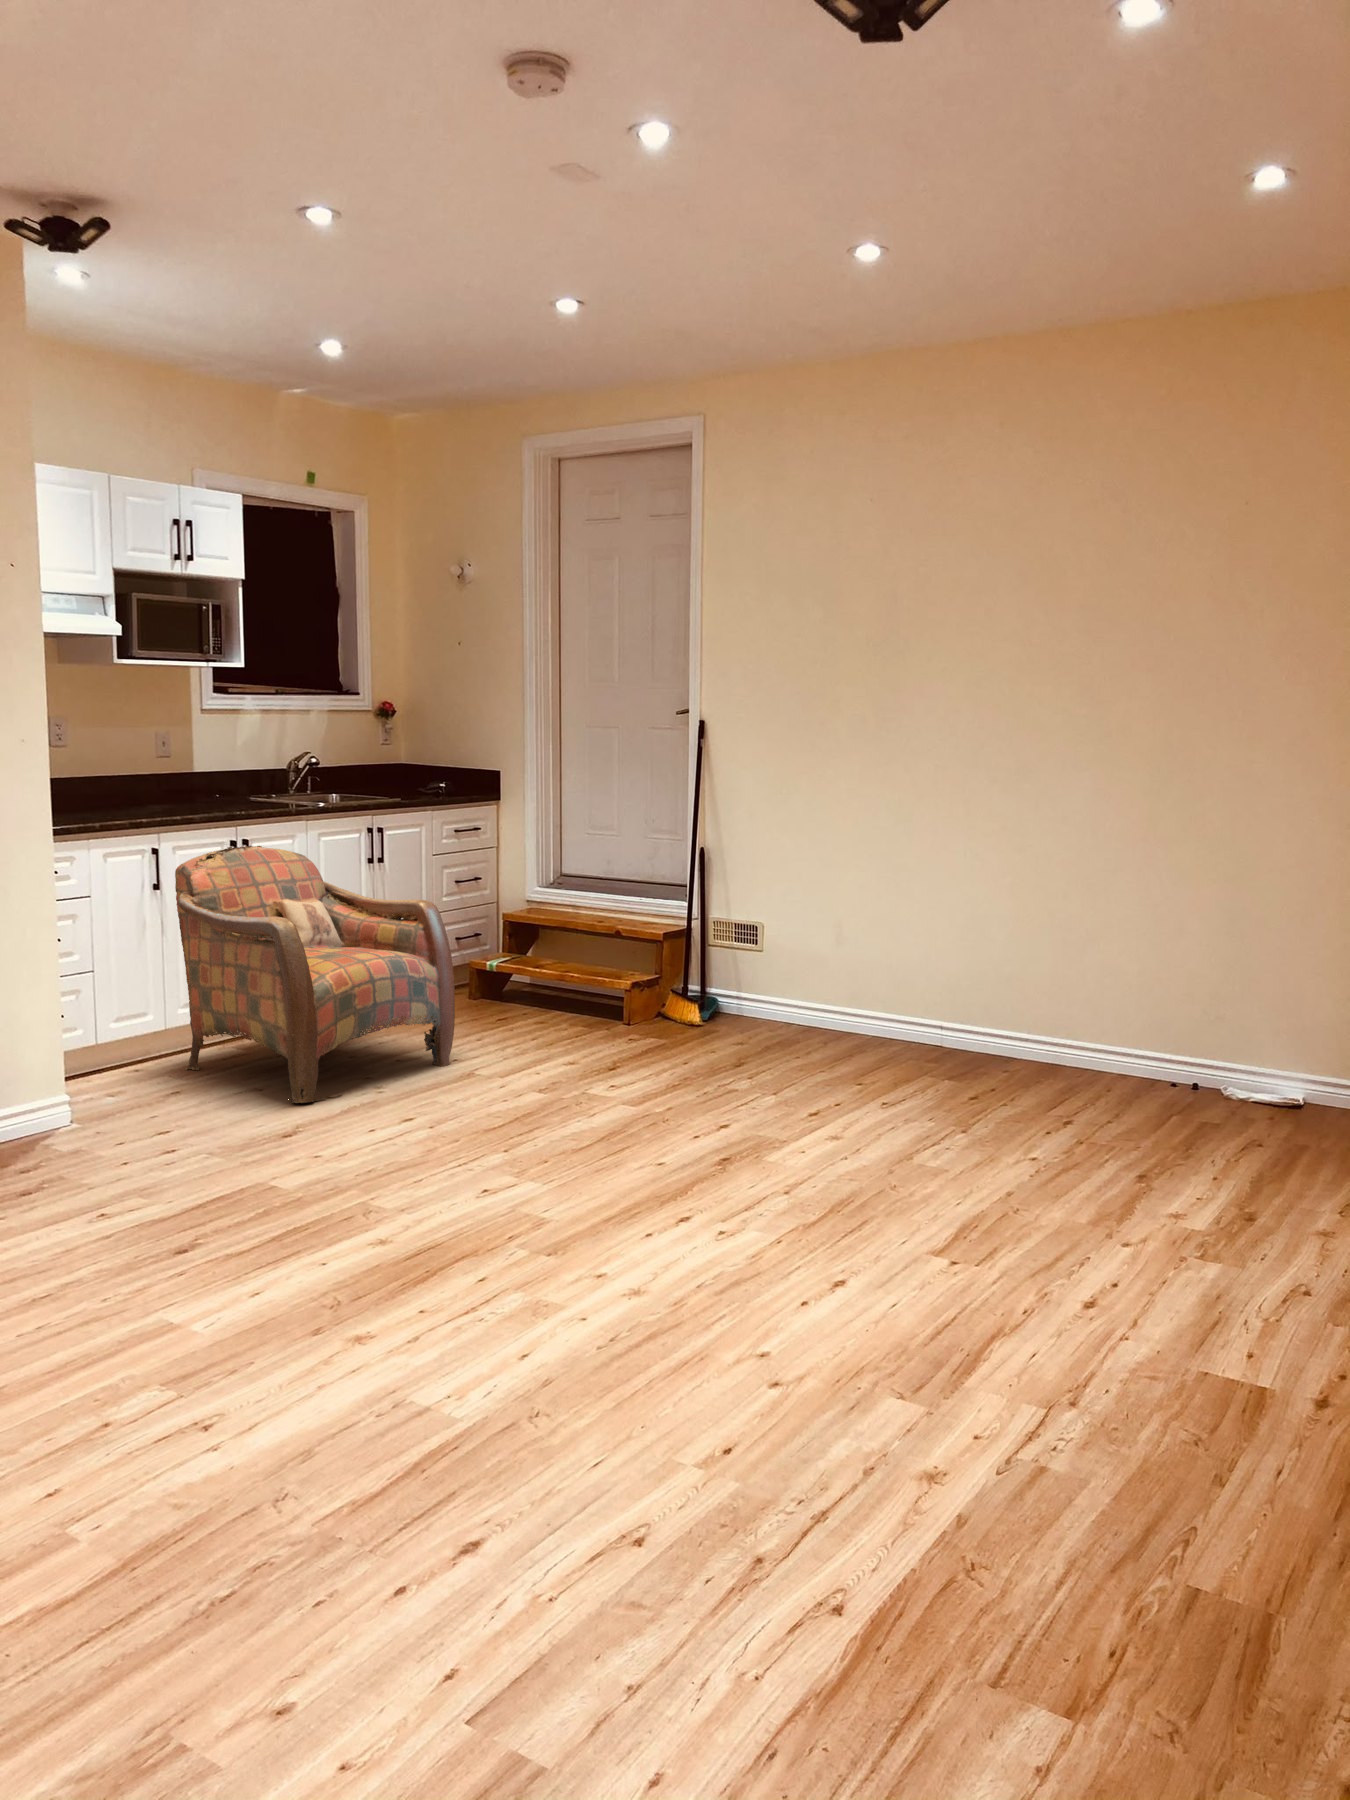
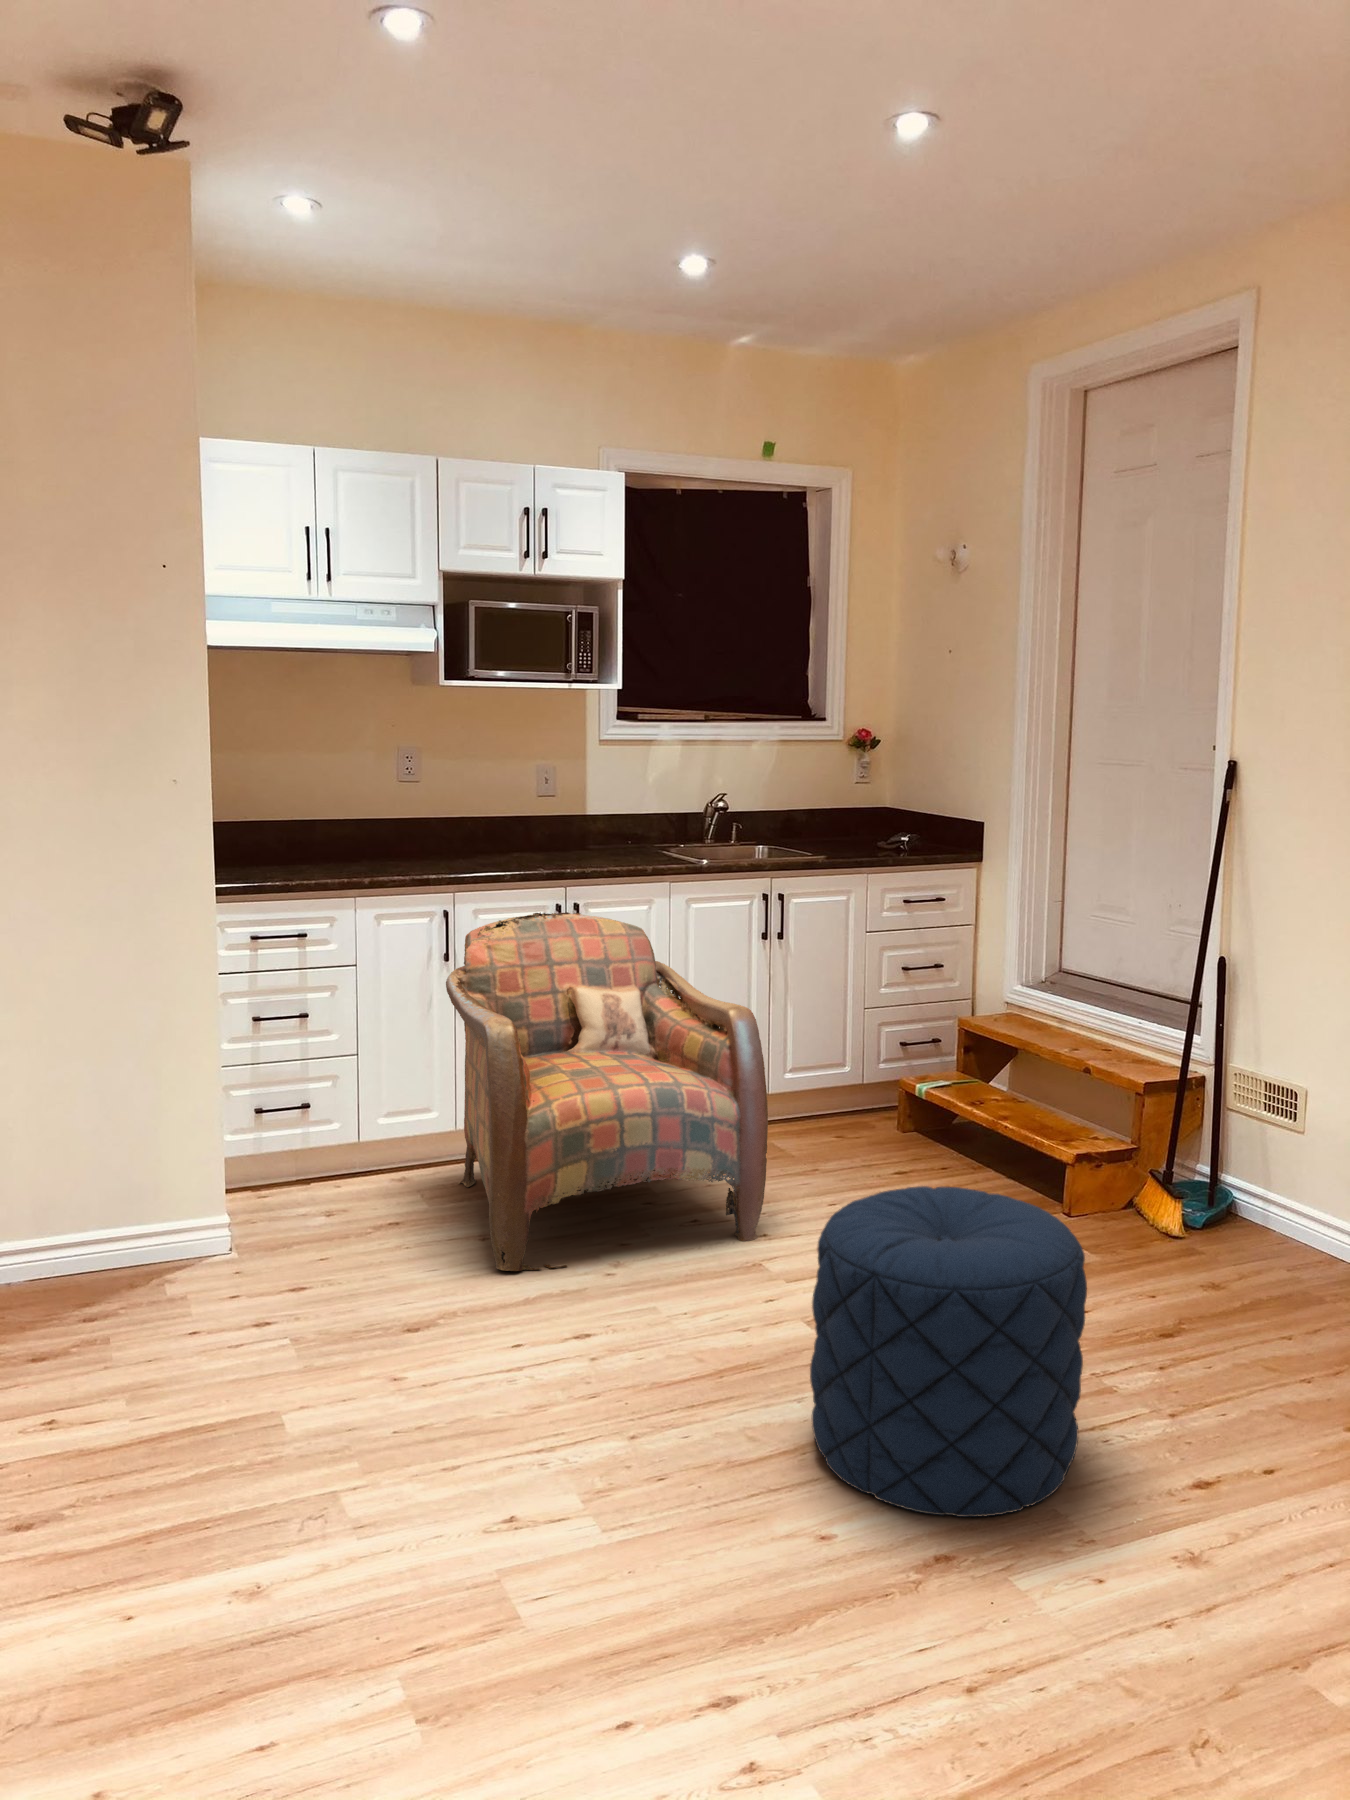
pouf: none [592,974,750,1146] -> present [810,1186,1087,1517]

